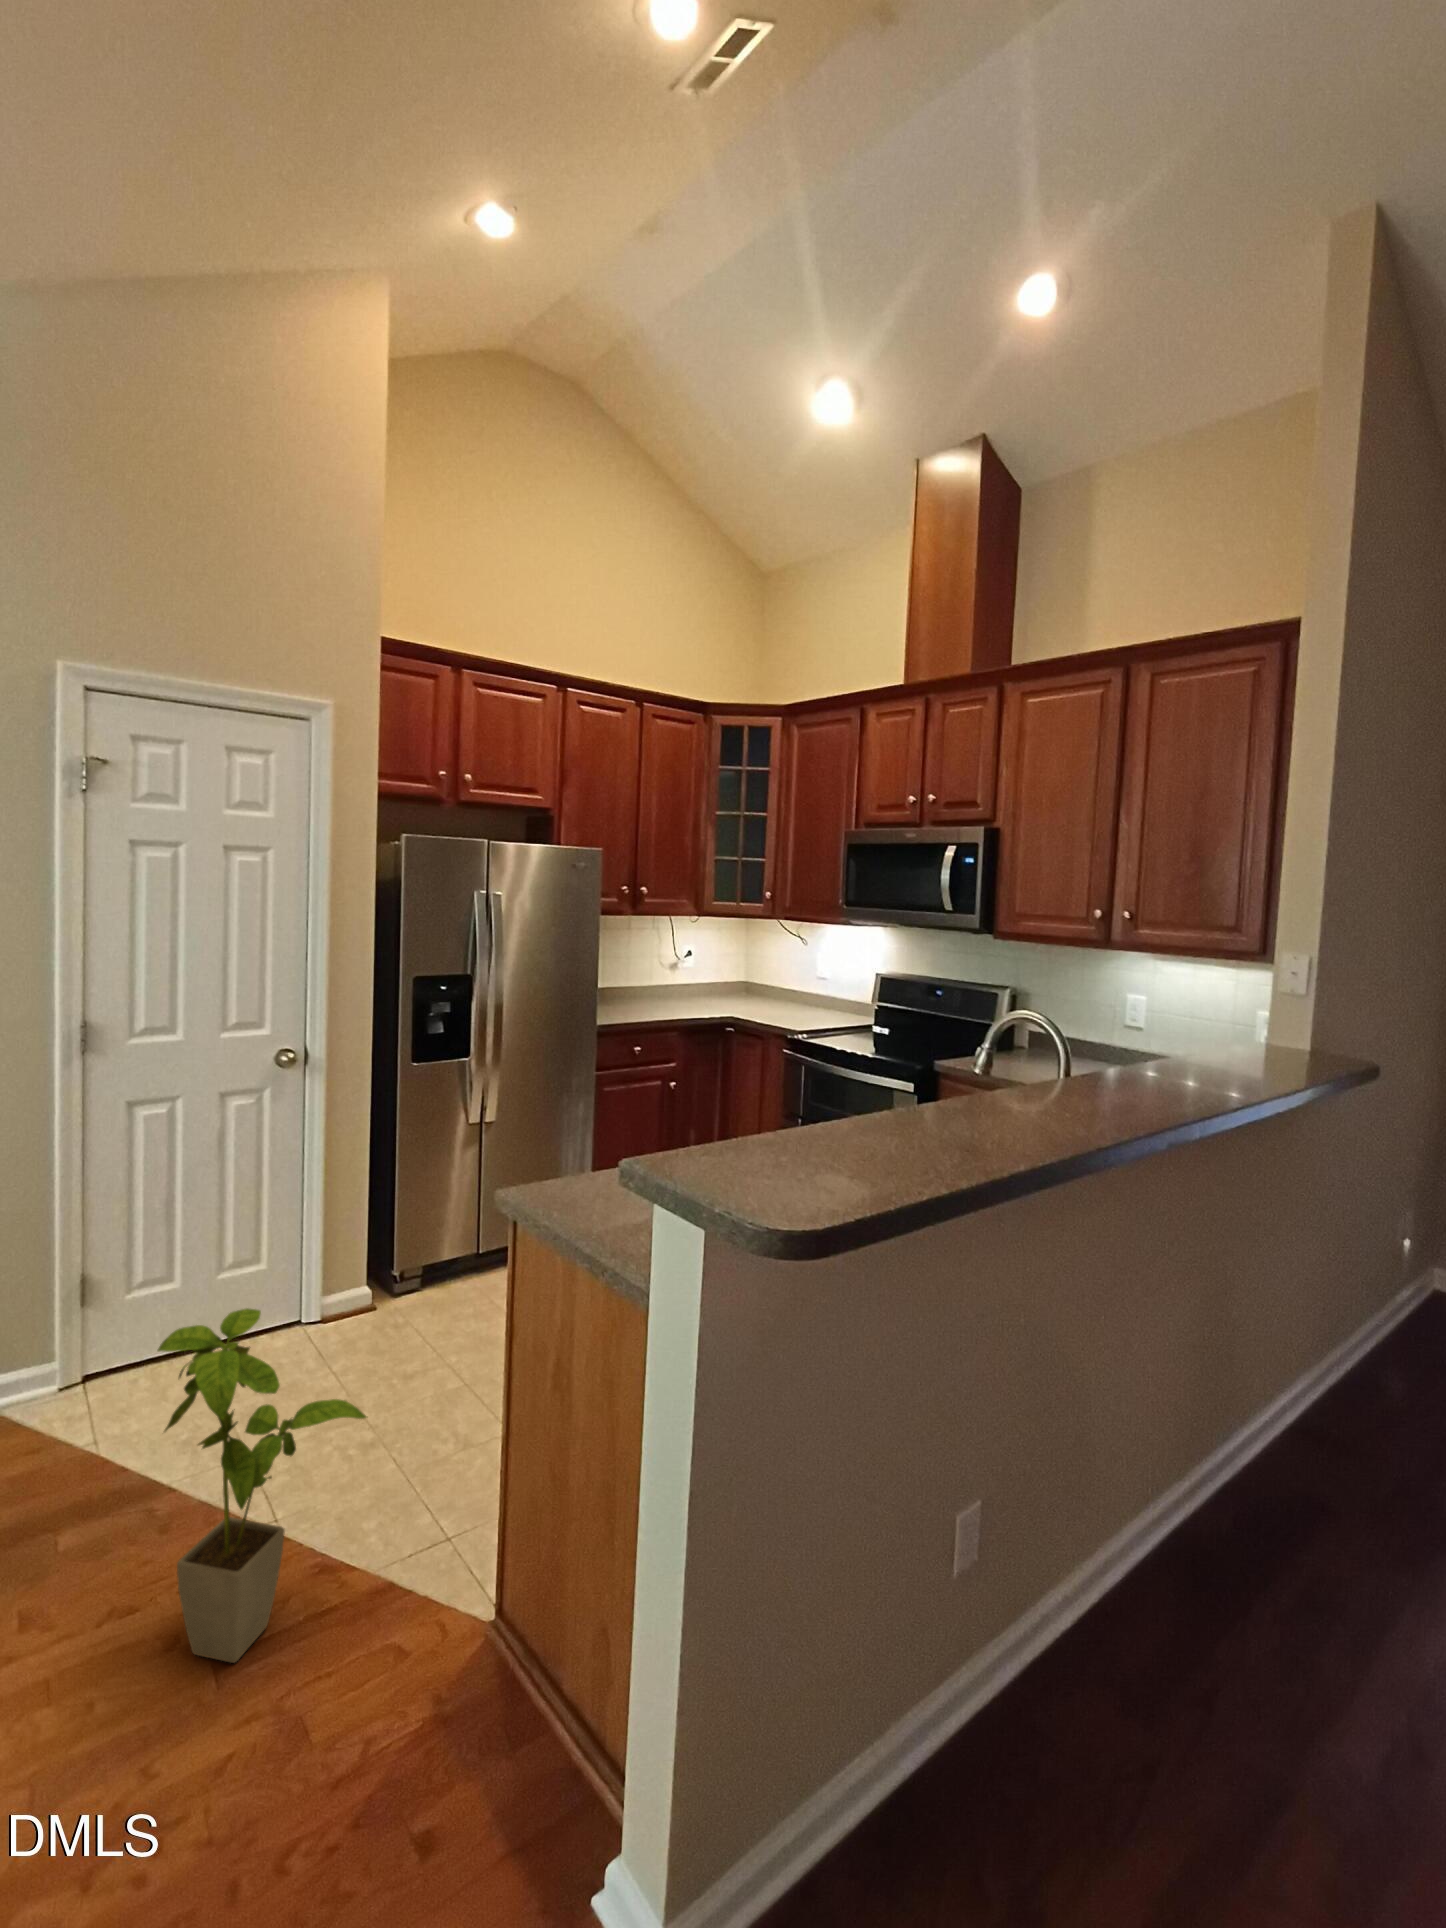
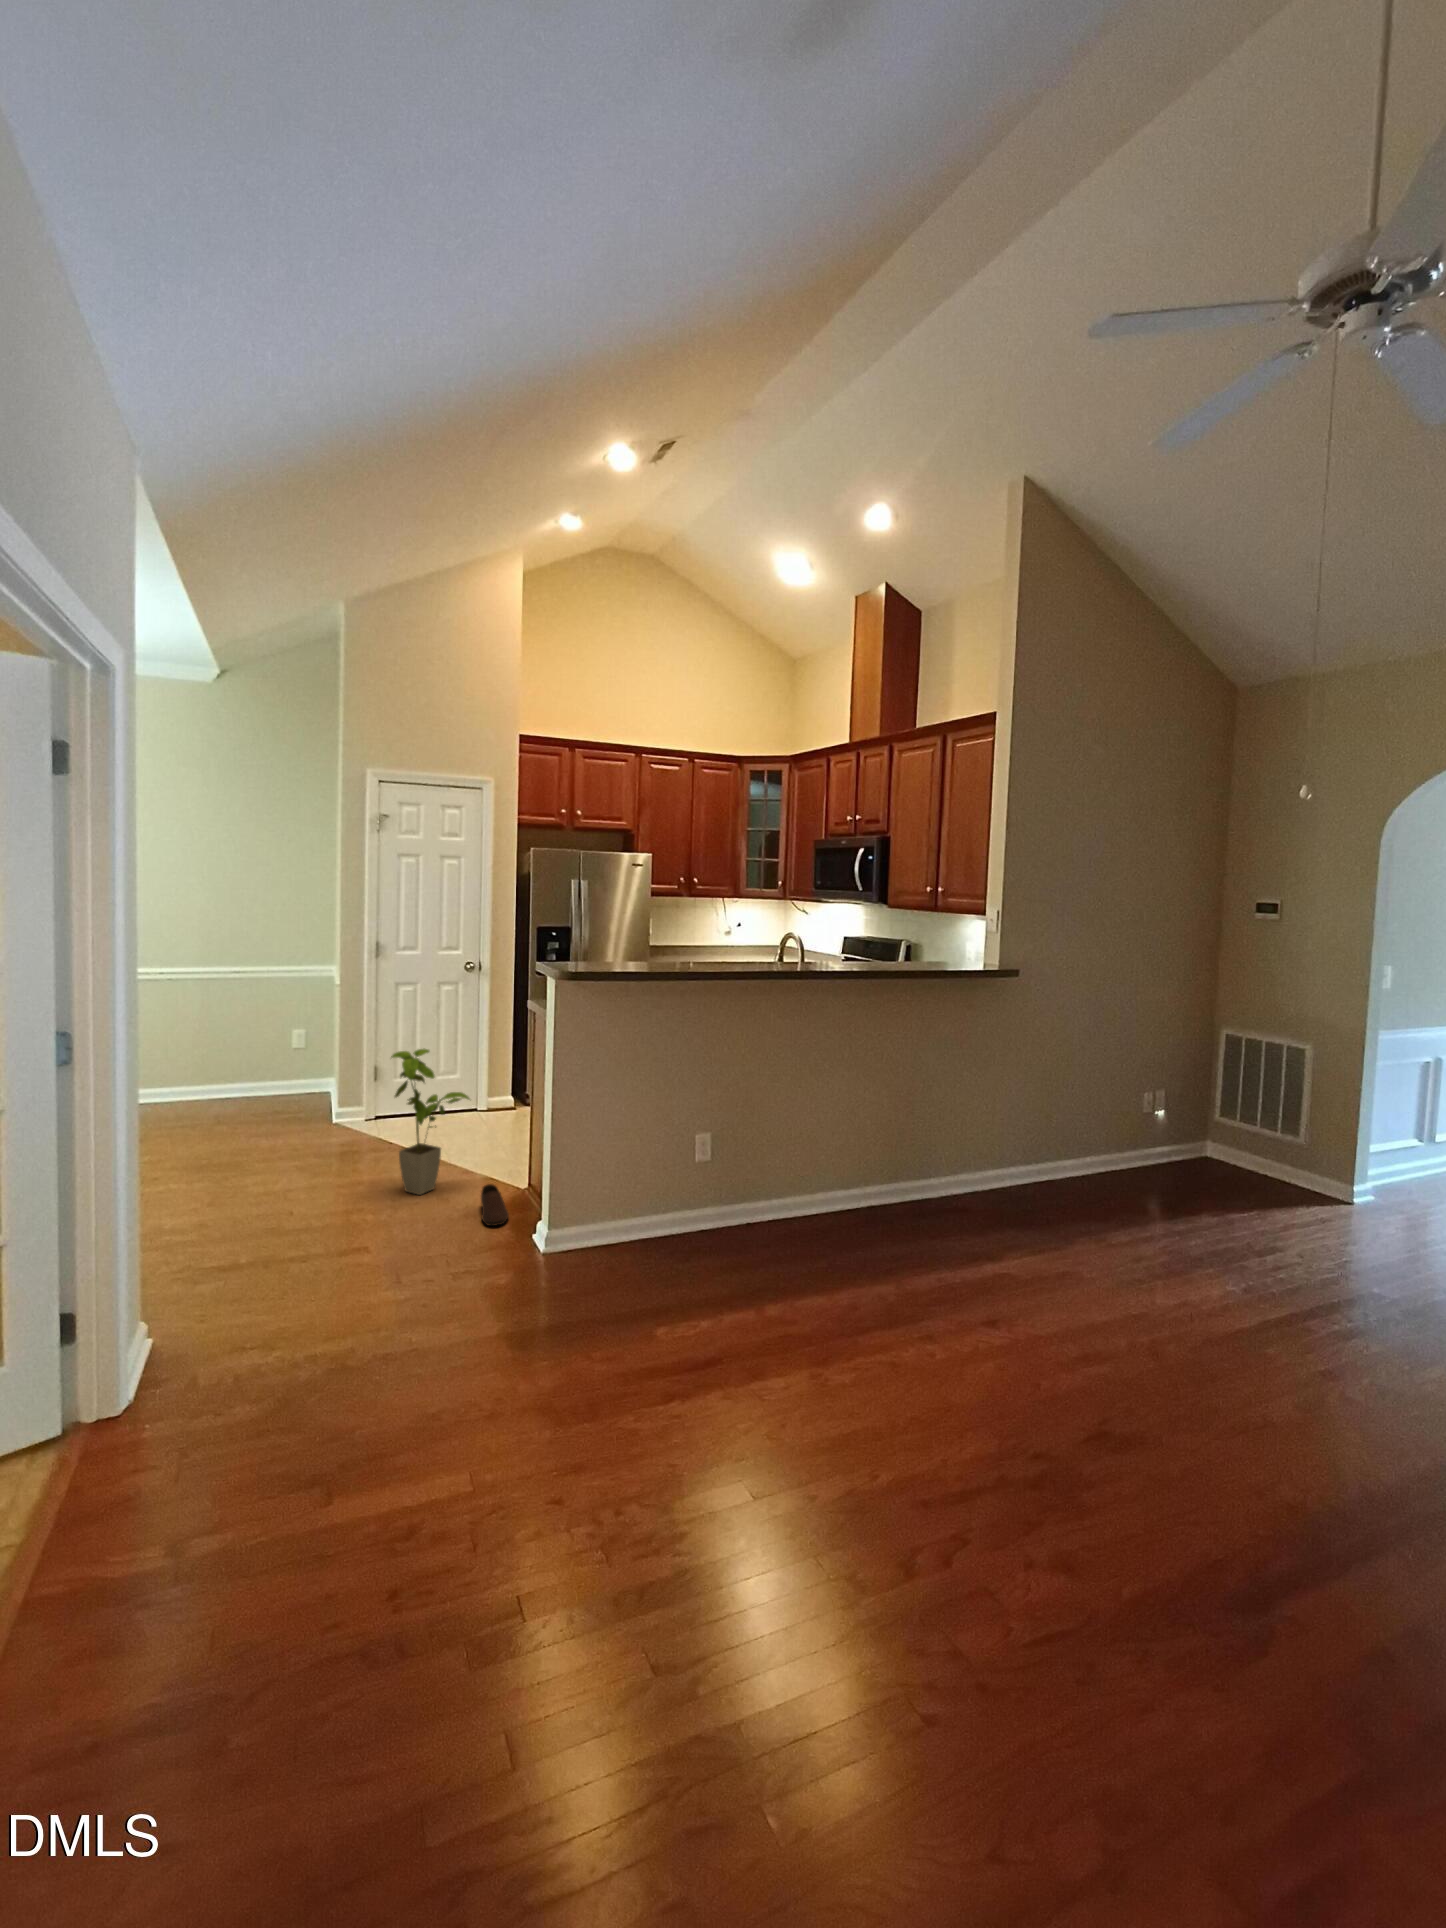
shoe: none [404,1622,492,1784] -> present [481,1184,509,1226]

